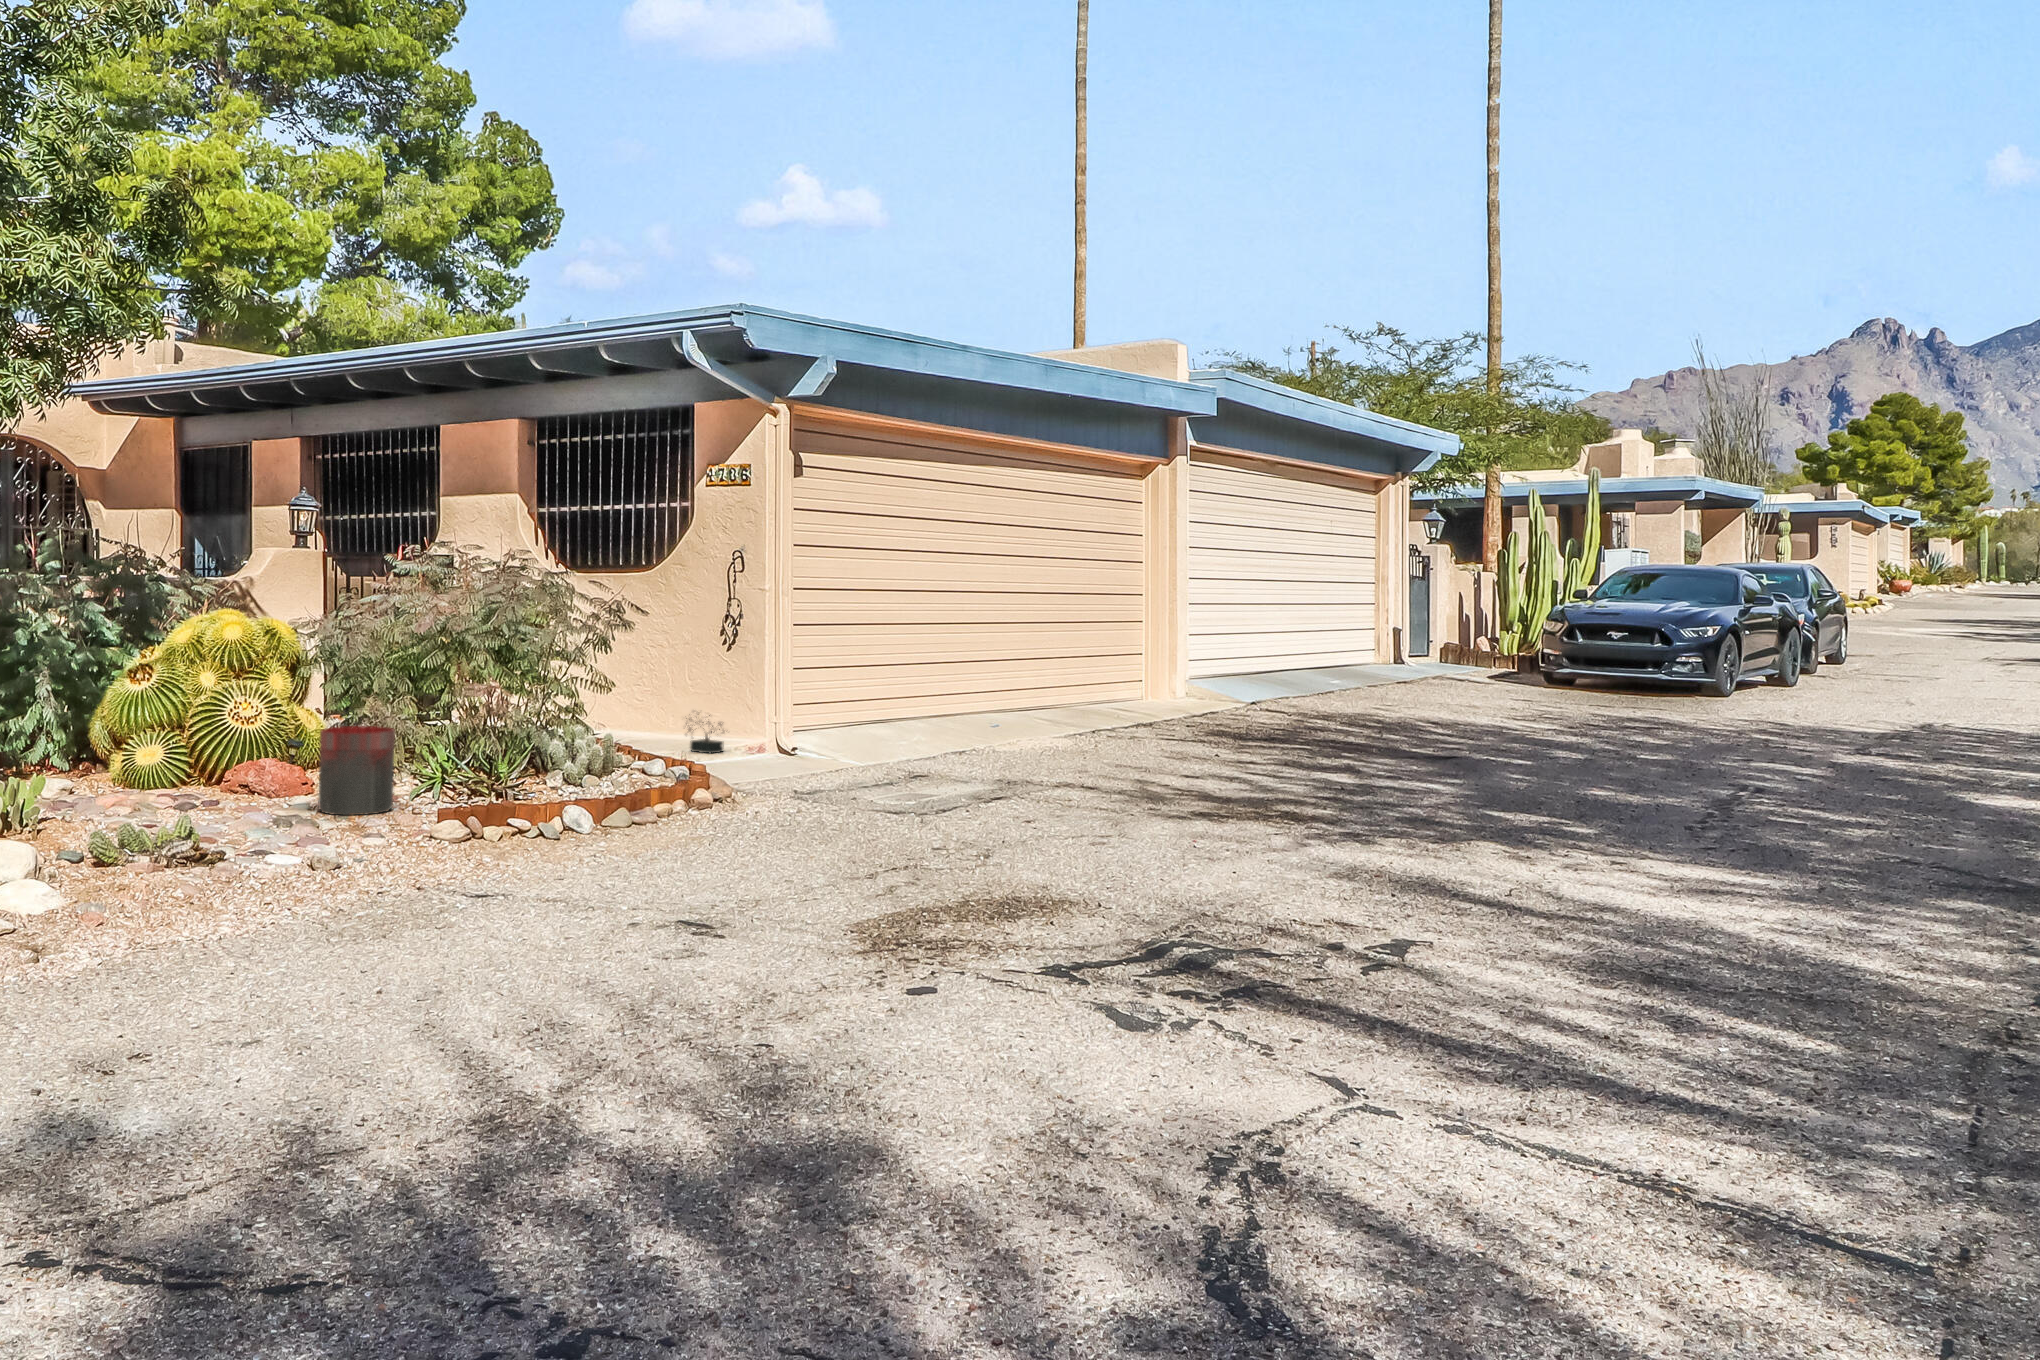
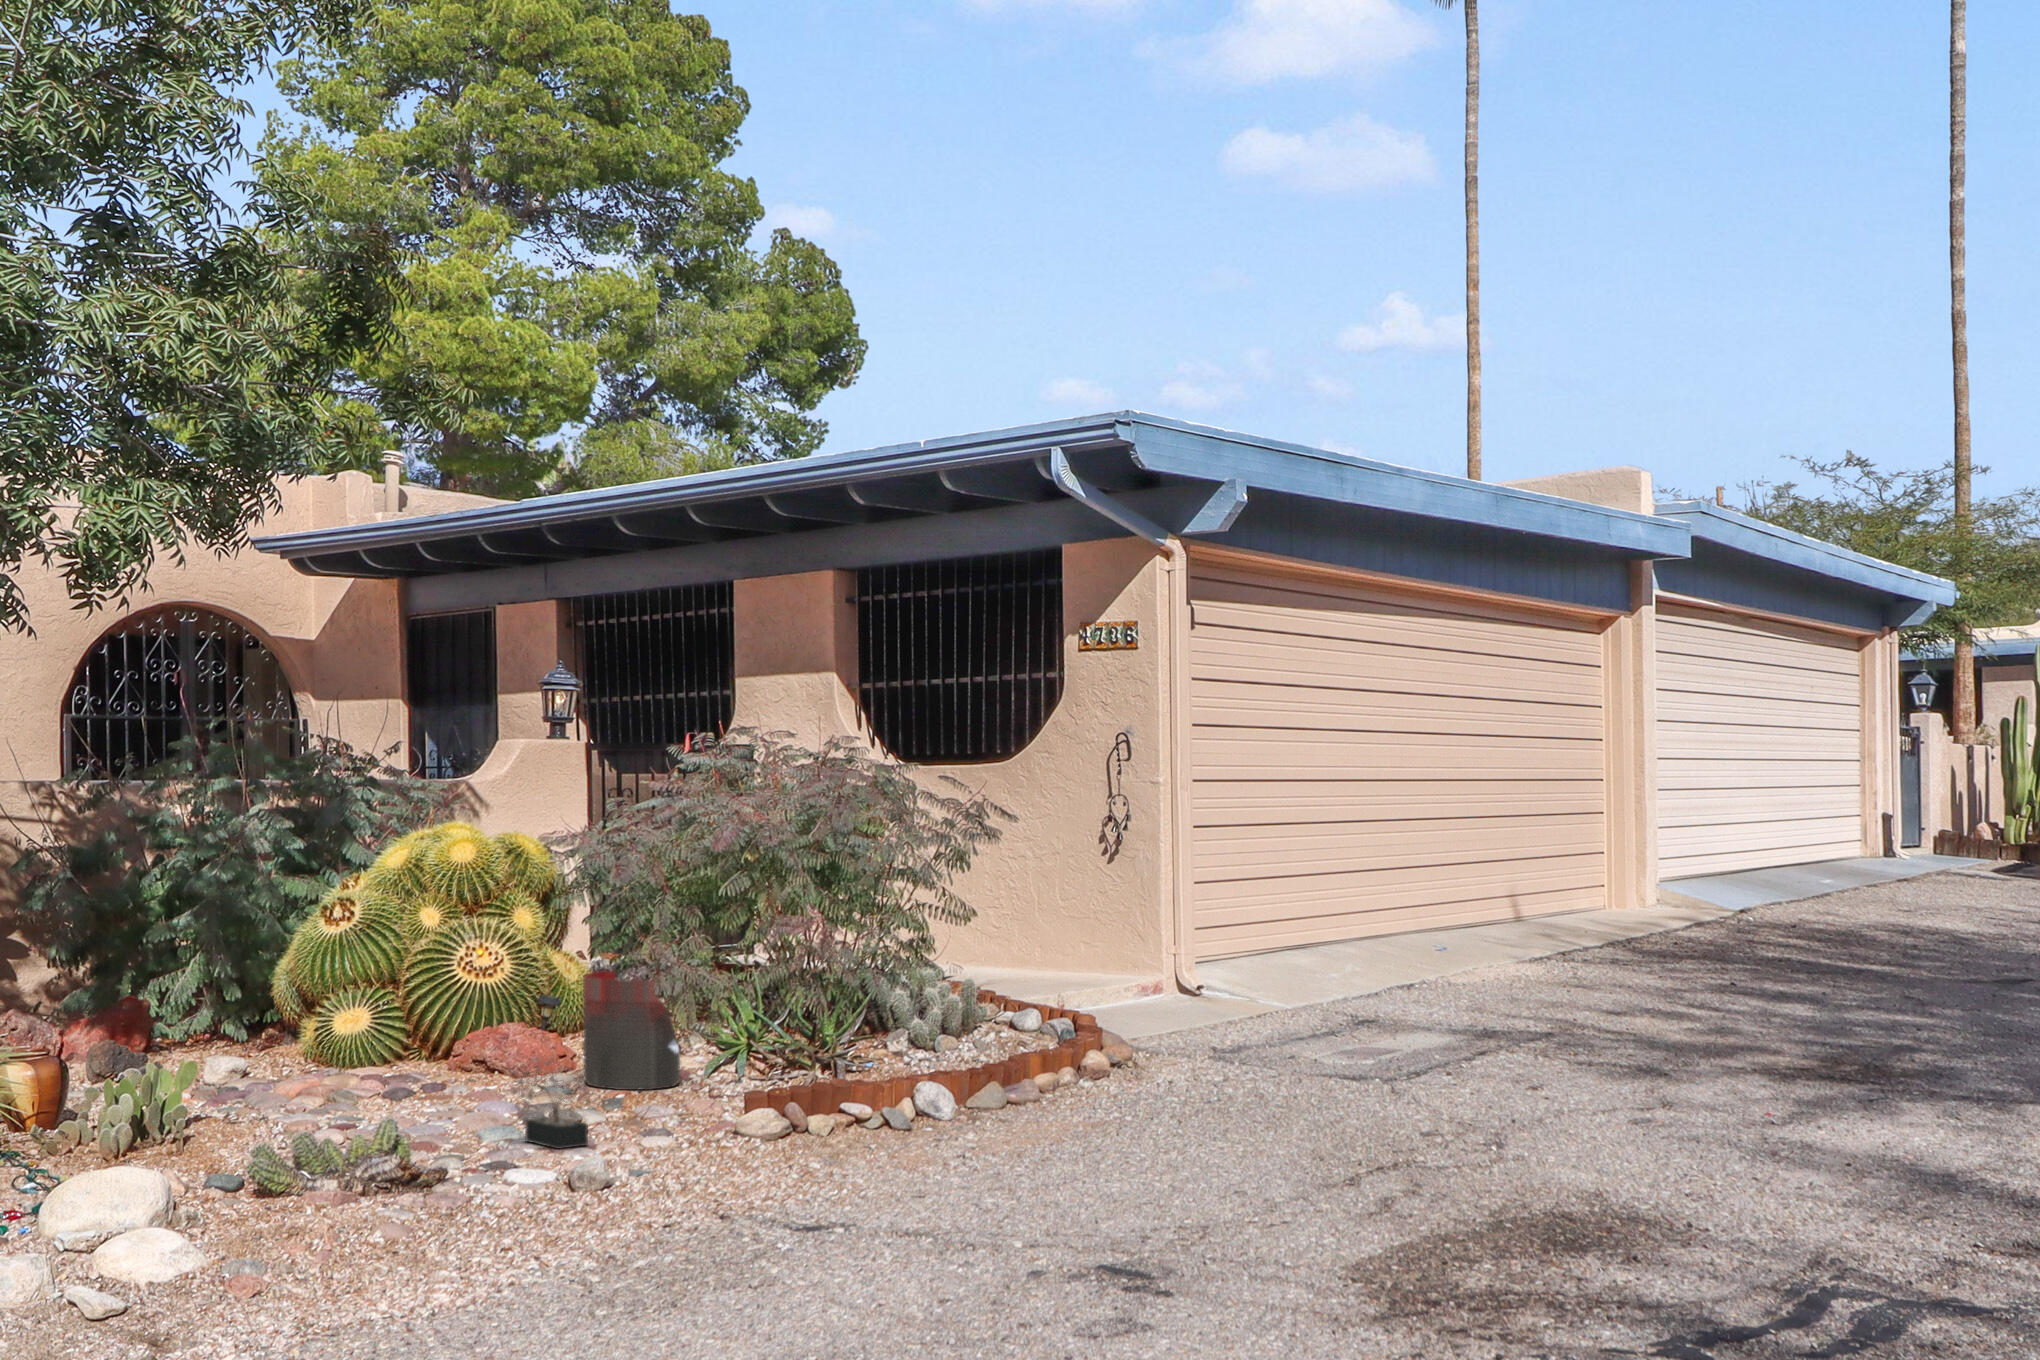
decorative plant: present [686,714,724,753] -> present [512,1058,590,1149]

